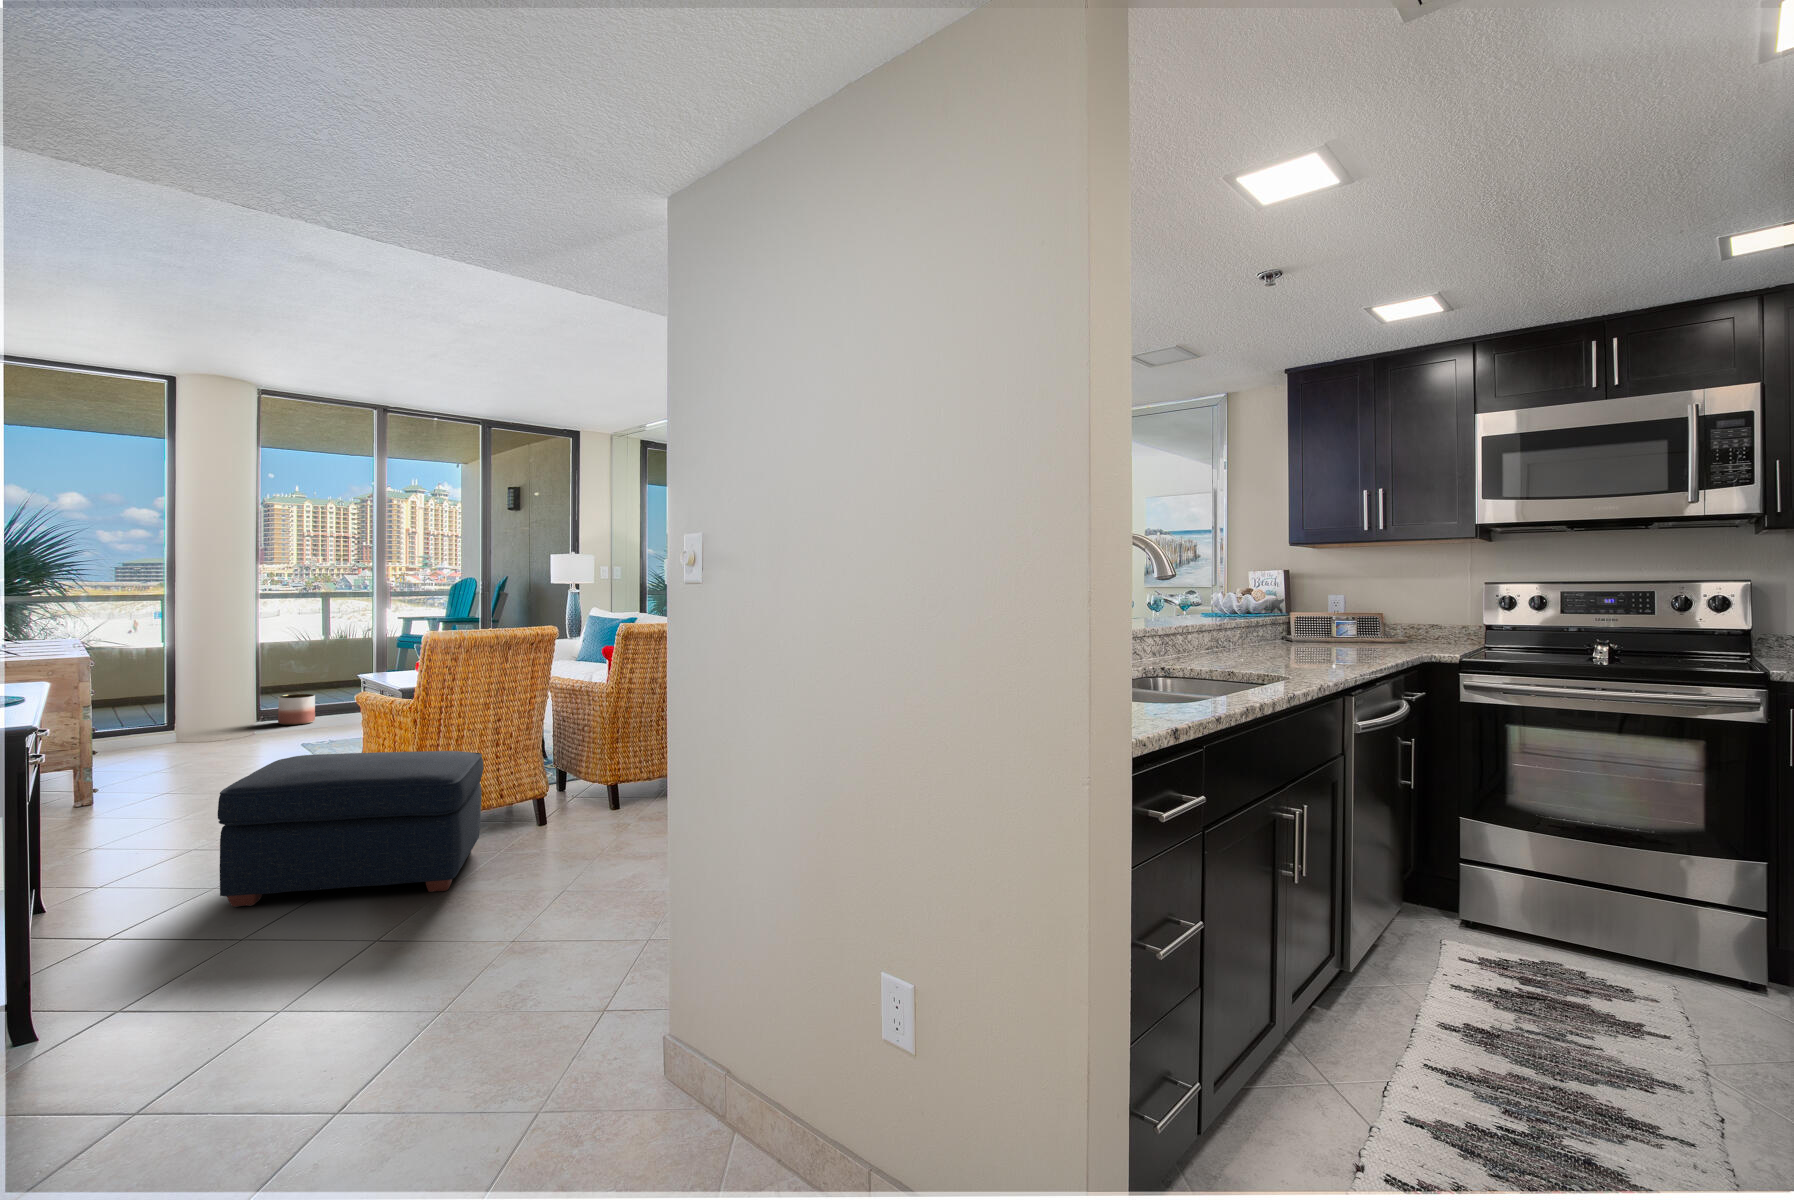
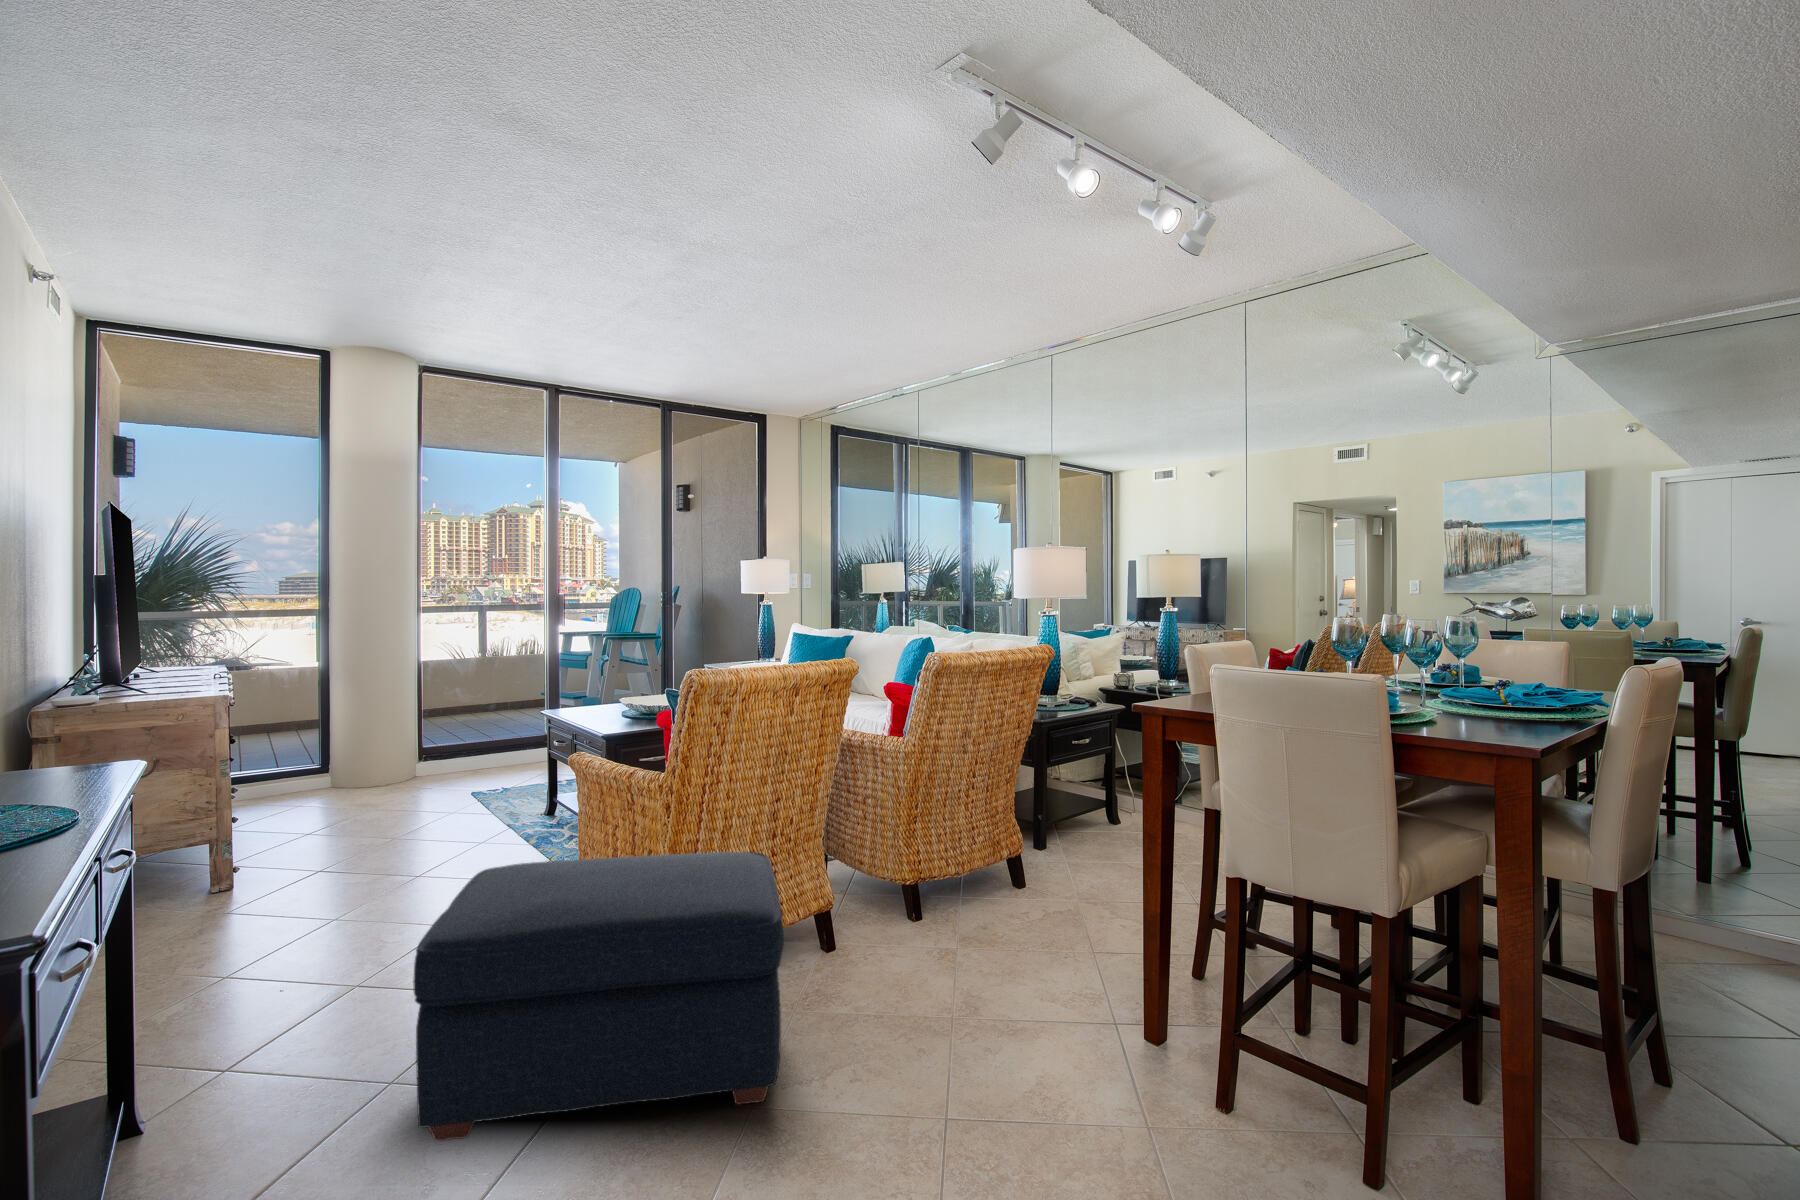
planter: present [278,694,315,725] -> none [413,745,454,784]

